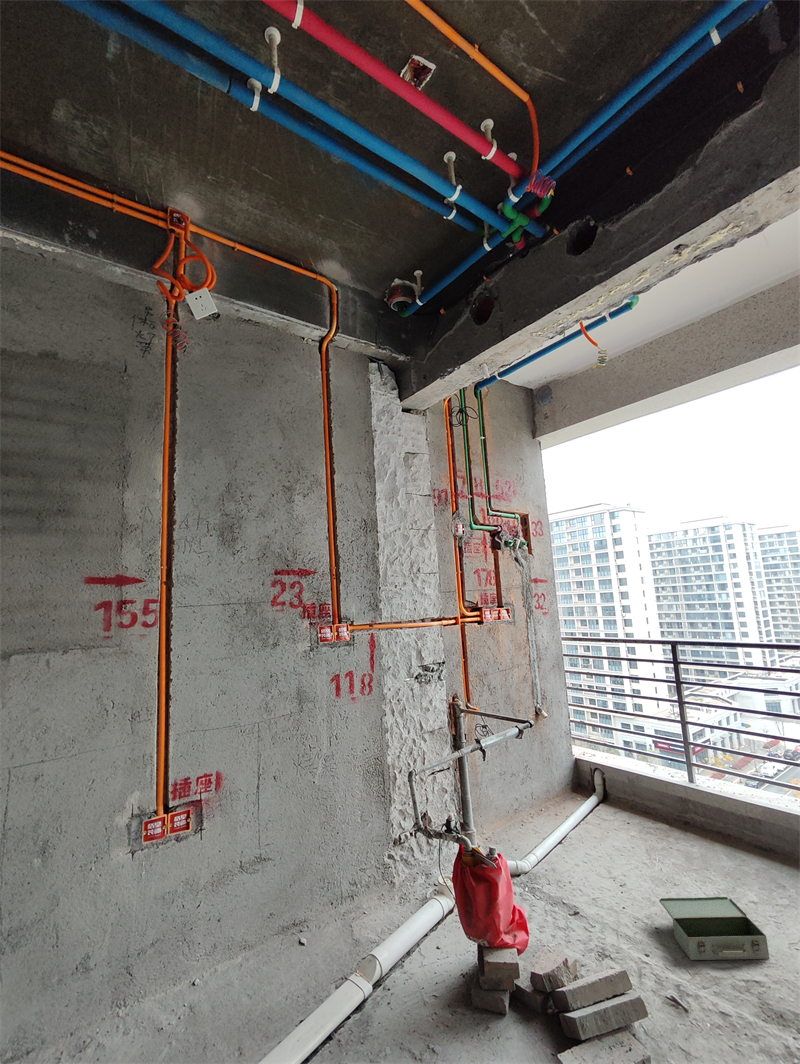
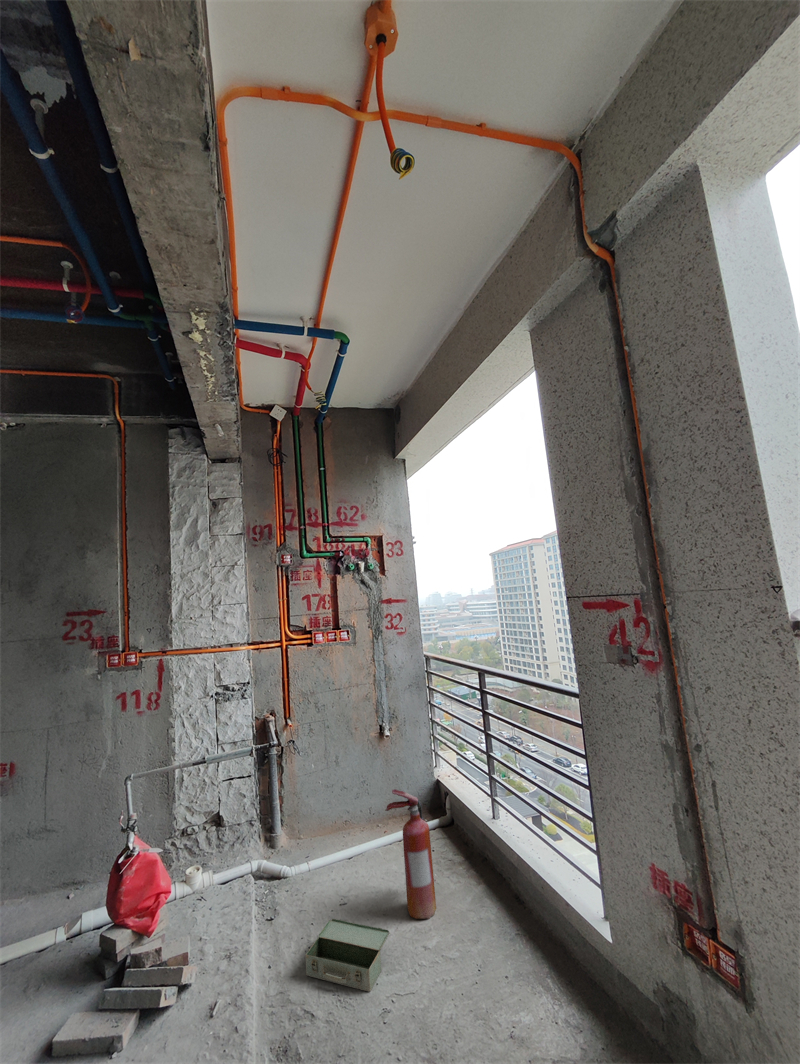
fire extinguisher: none [664,758,719,885] -> present [385,789,436,919]

